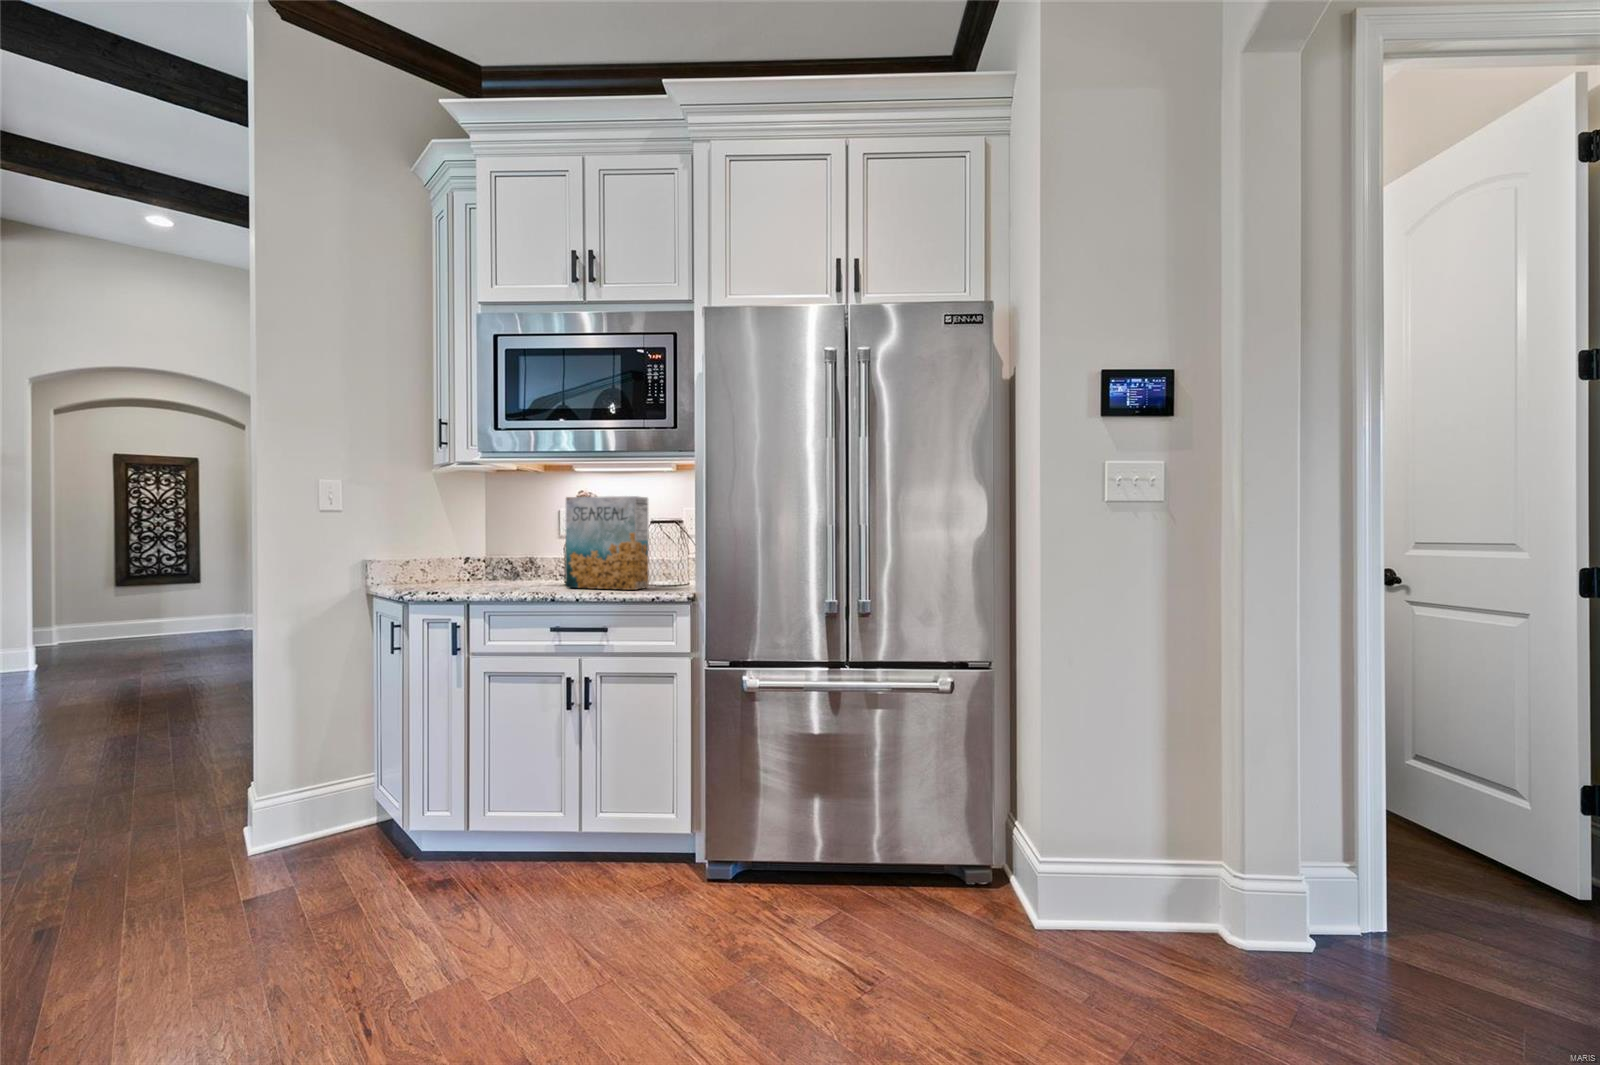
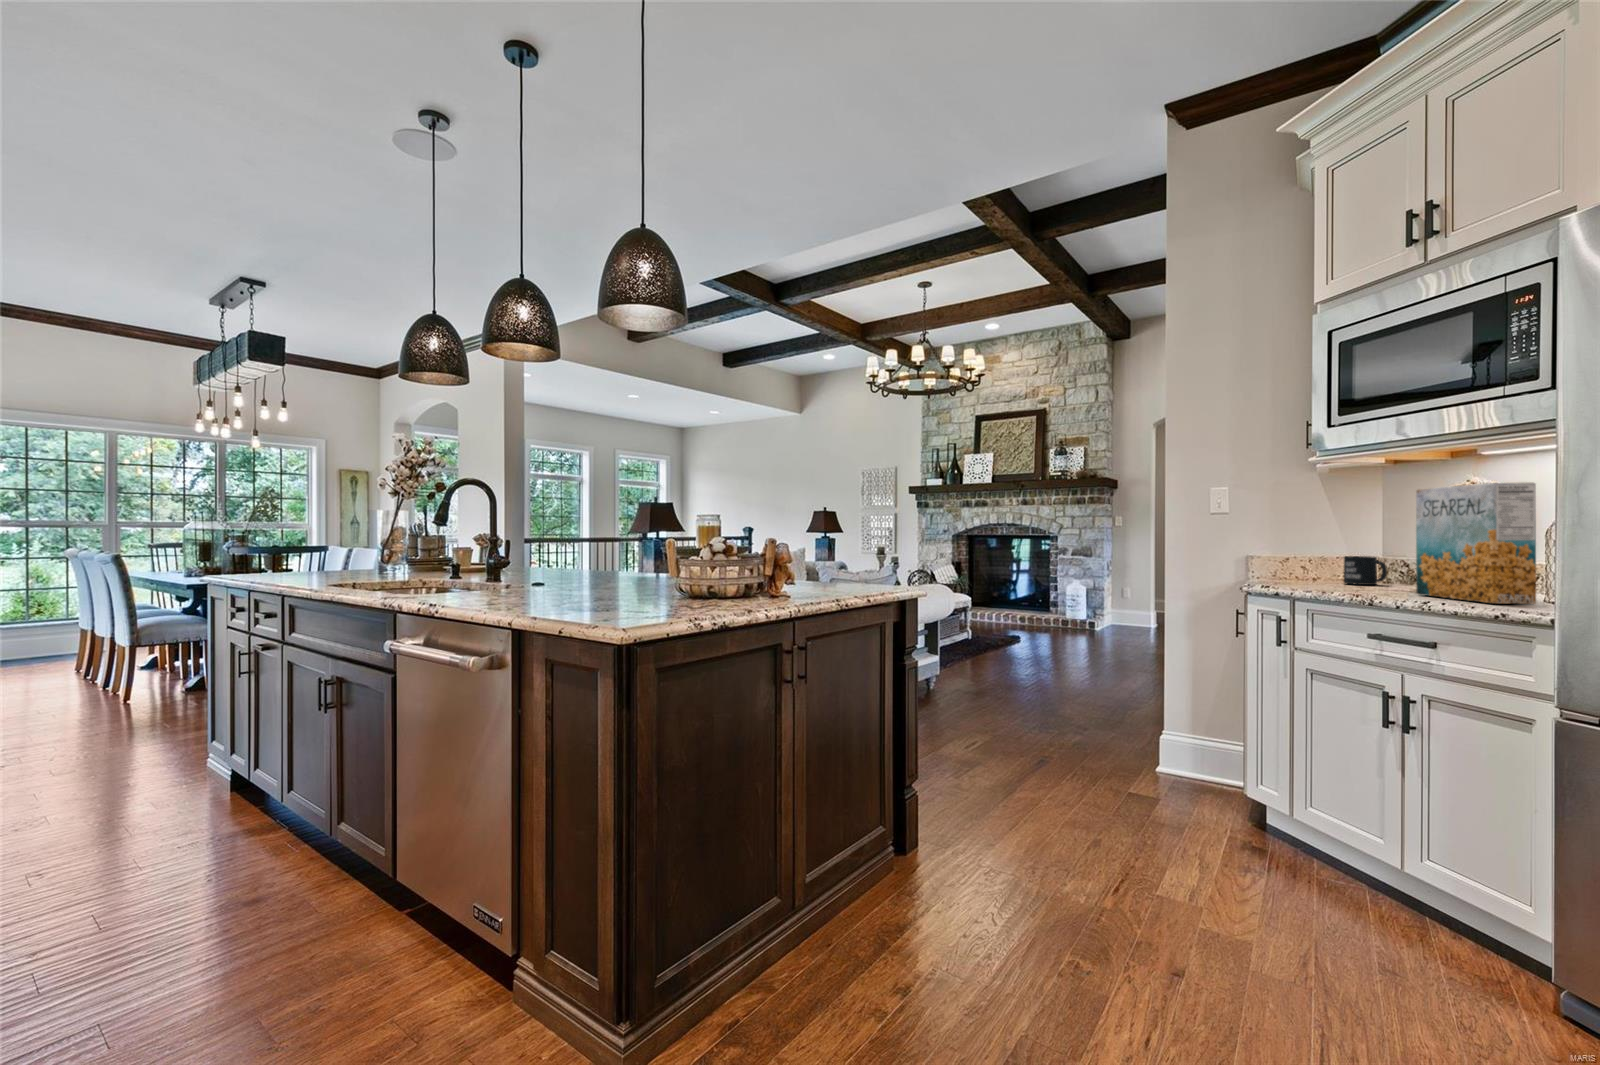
mug: none [477,556,514,583] -> present [1344,556,1387,585]

